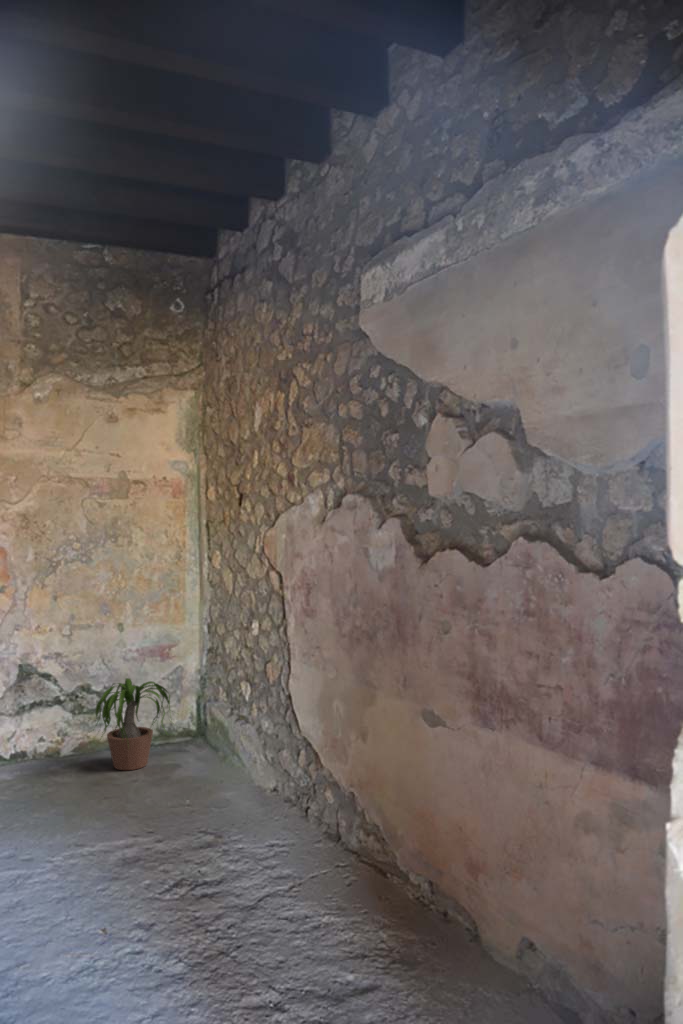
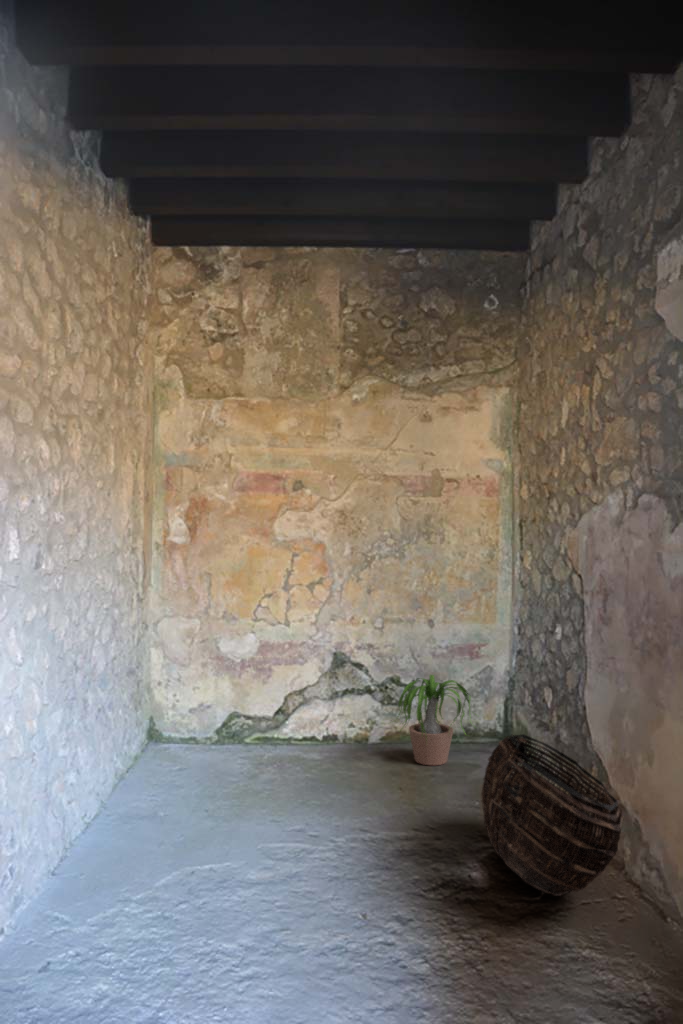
basket: none [203,724,342,869] -> present [482,734,623,896]

